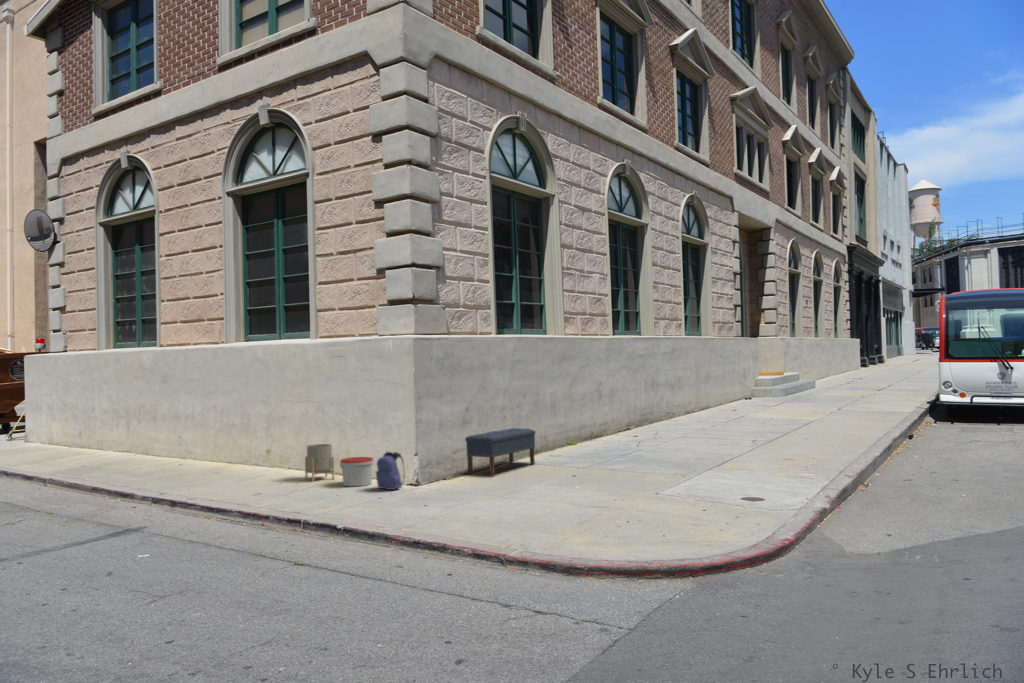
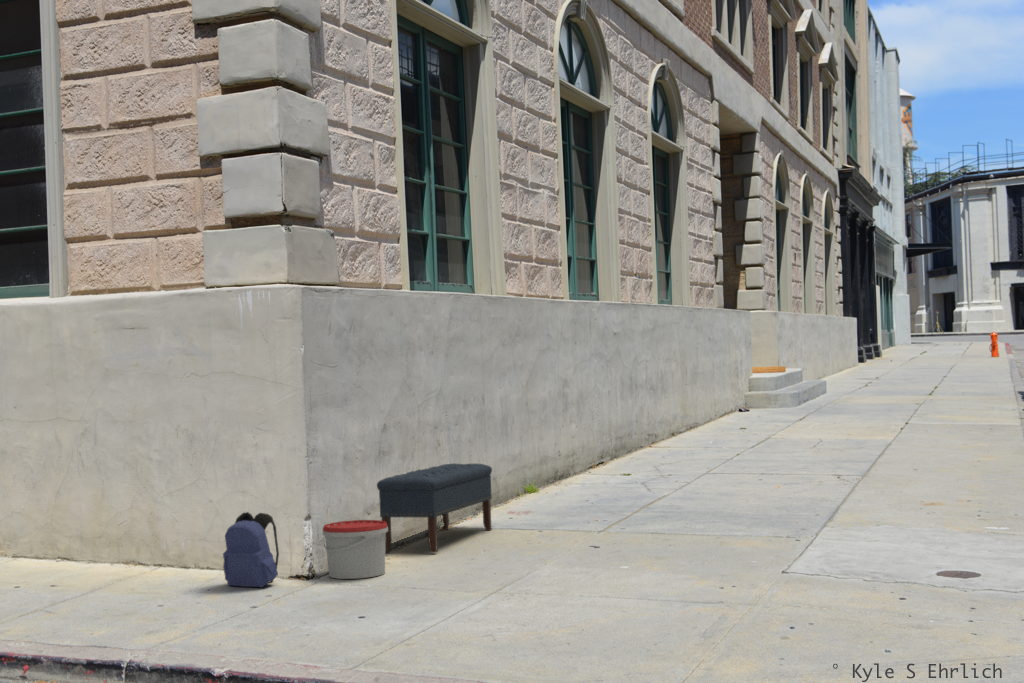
planter: present [305,444,334,481] -> none [56,505,119,581]
bucket: present [340,457,373,486] -> present [323,520,388,579]

